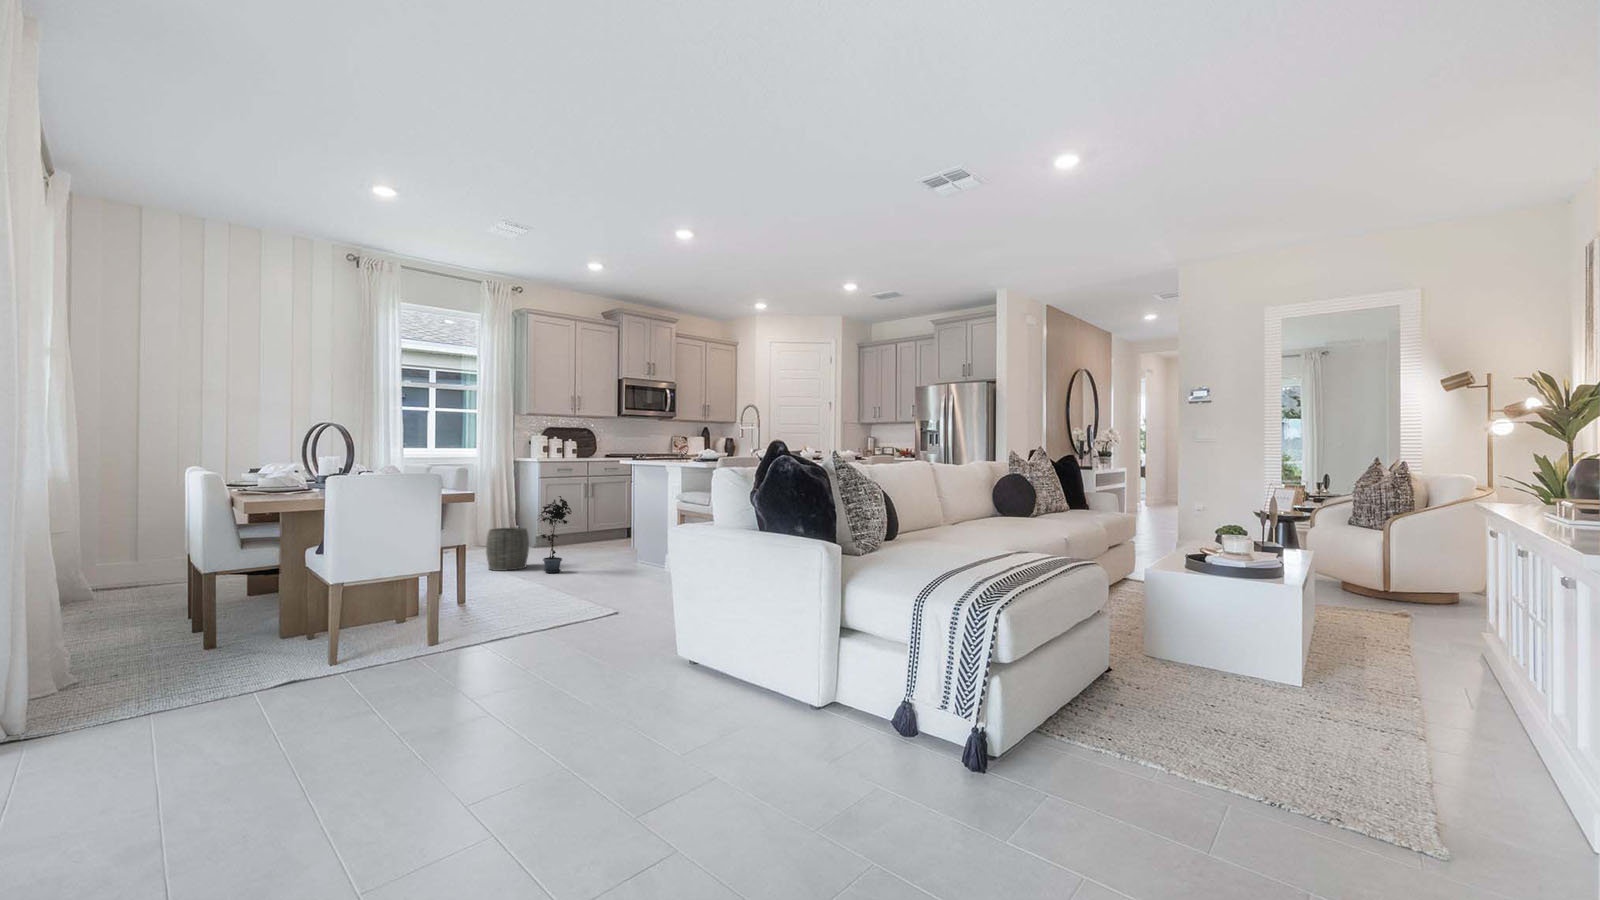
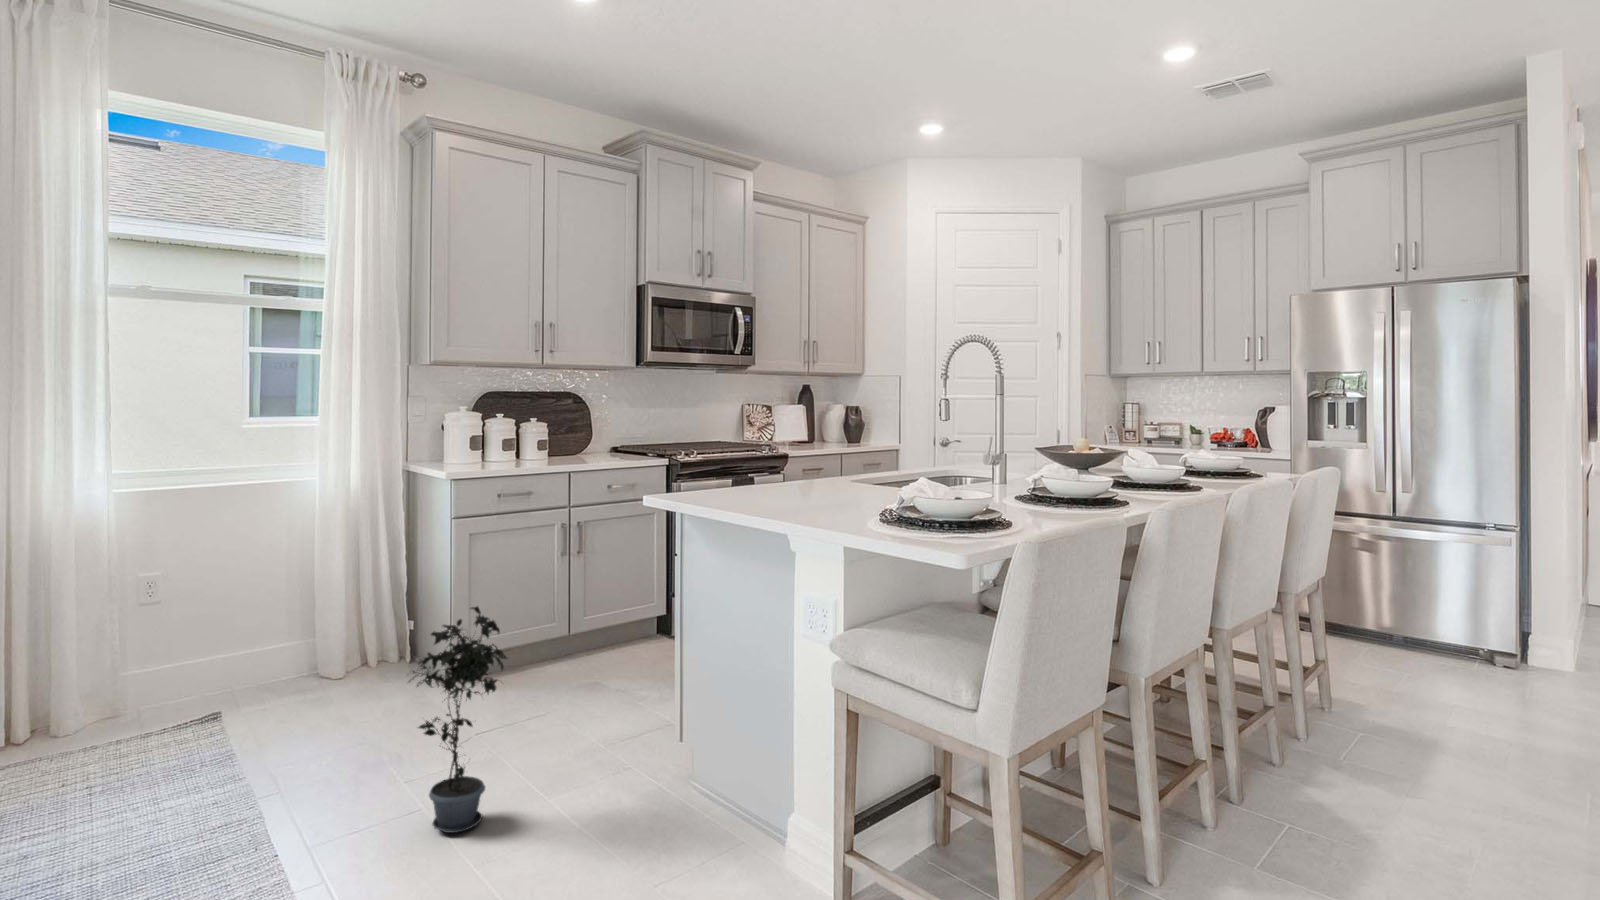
woven basket: present [486,528,529,571] -> none [287,669,406,808]

